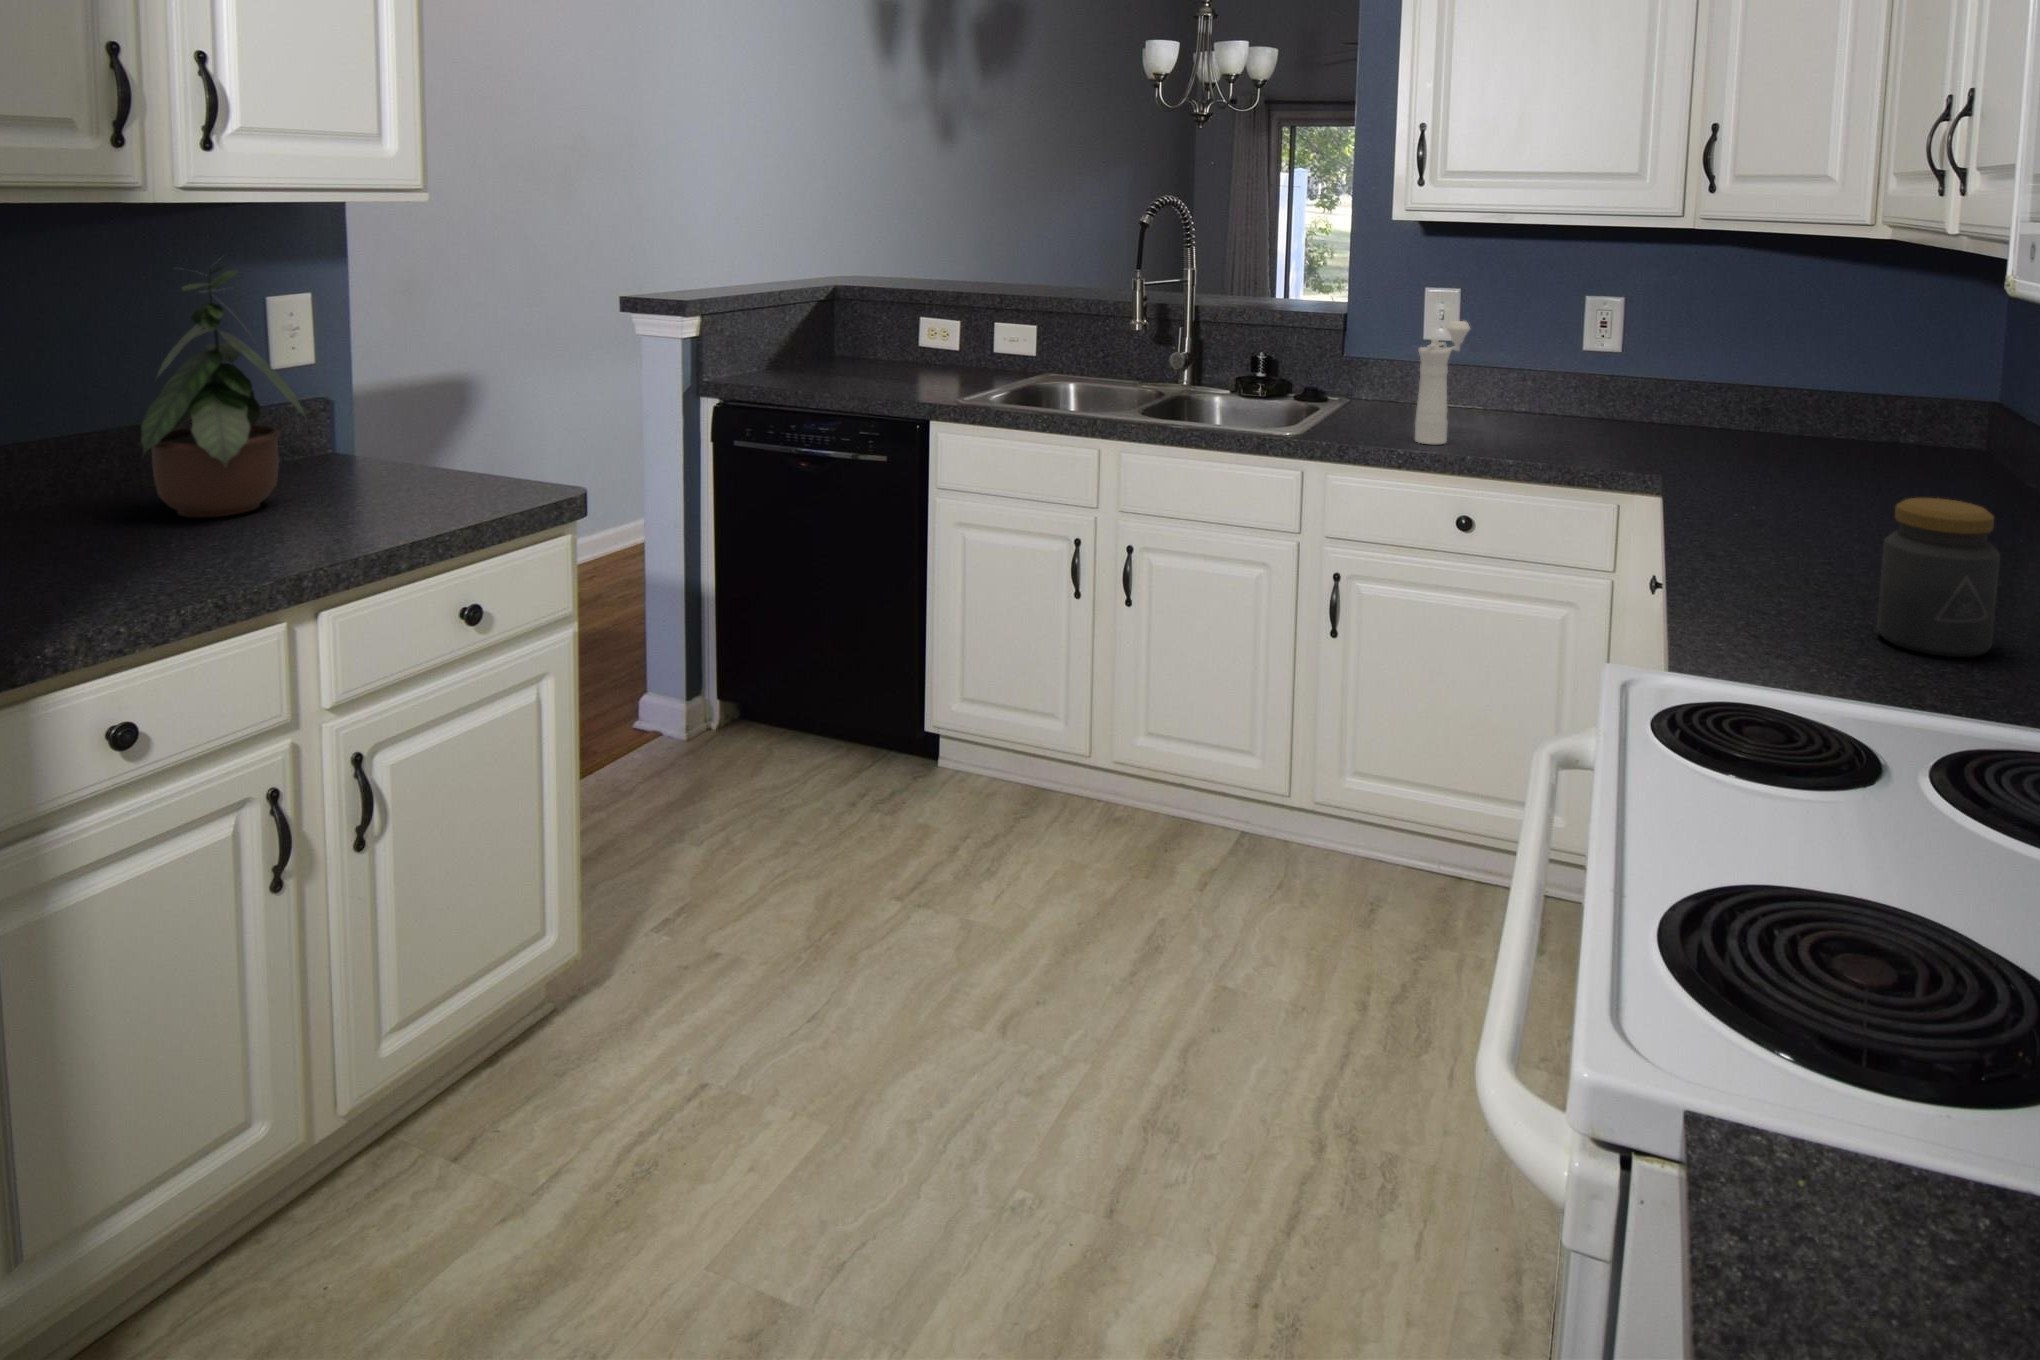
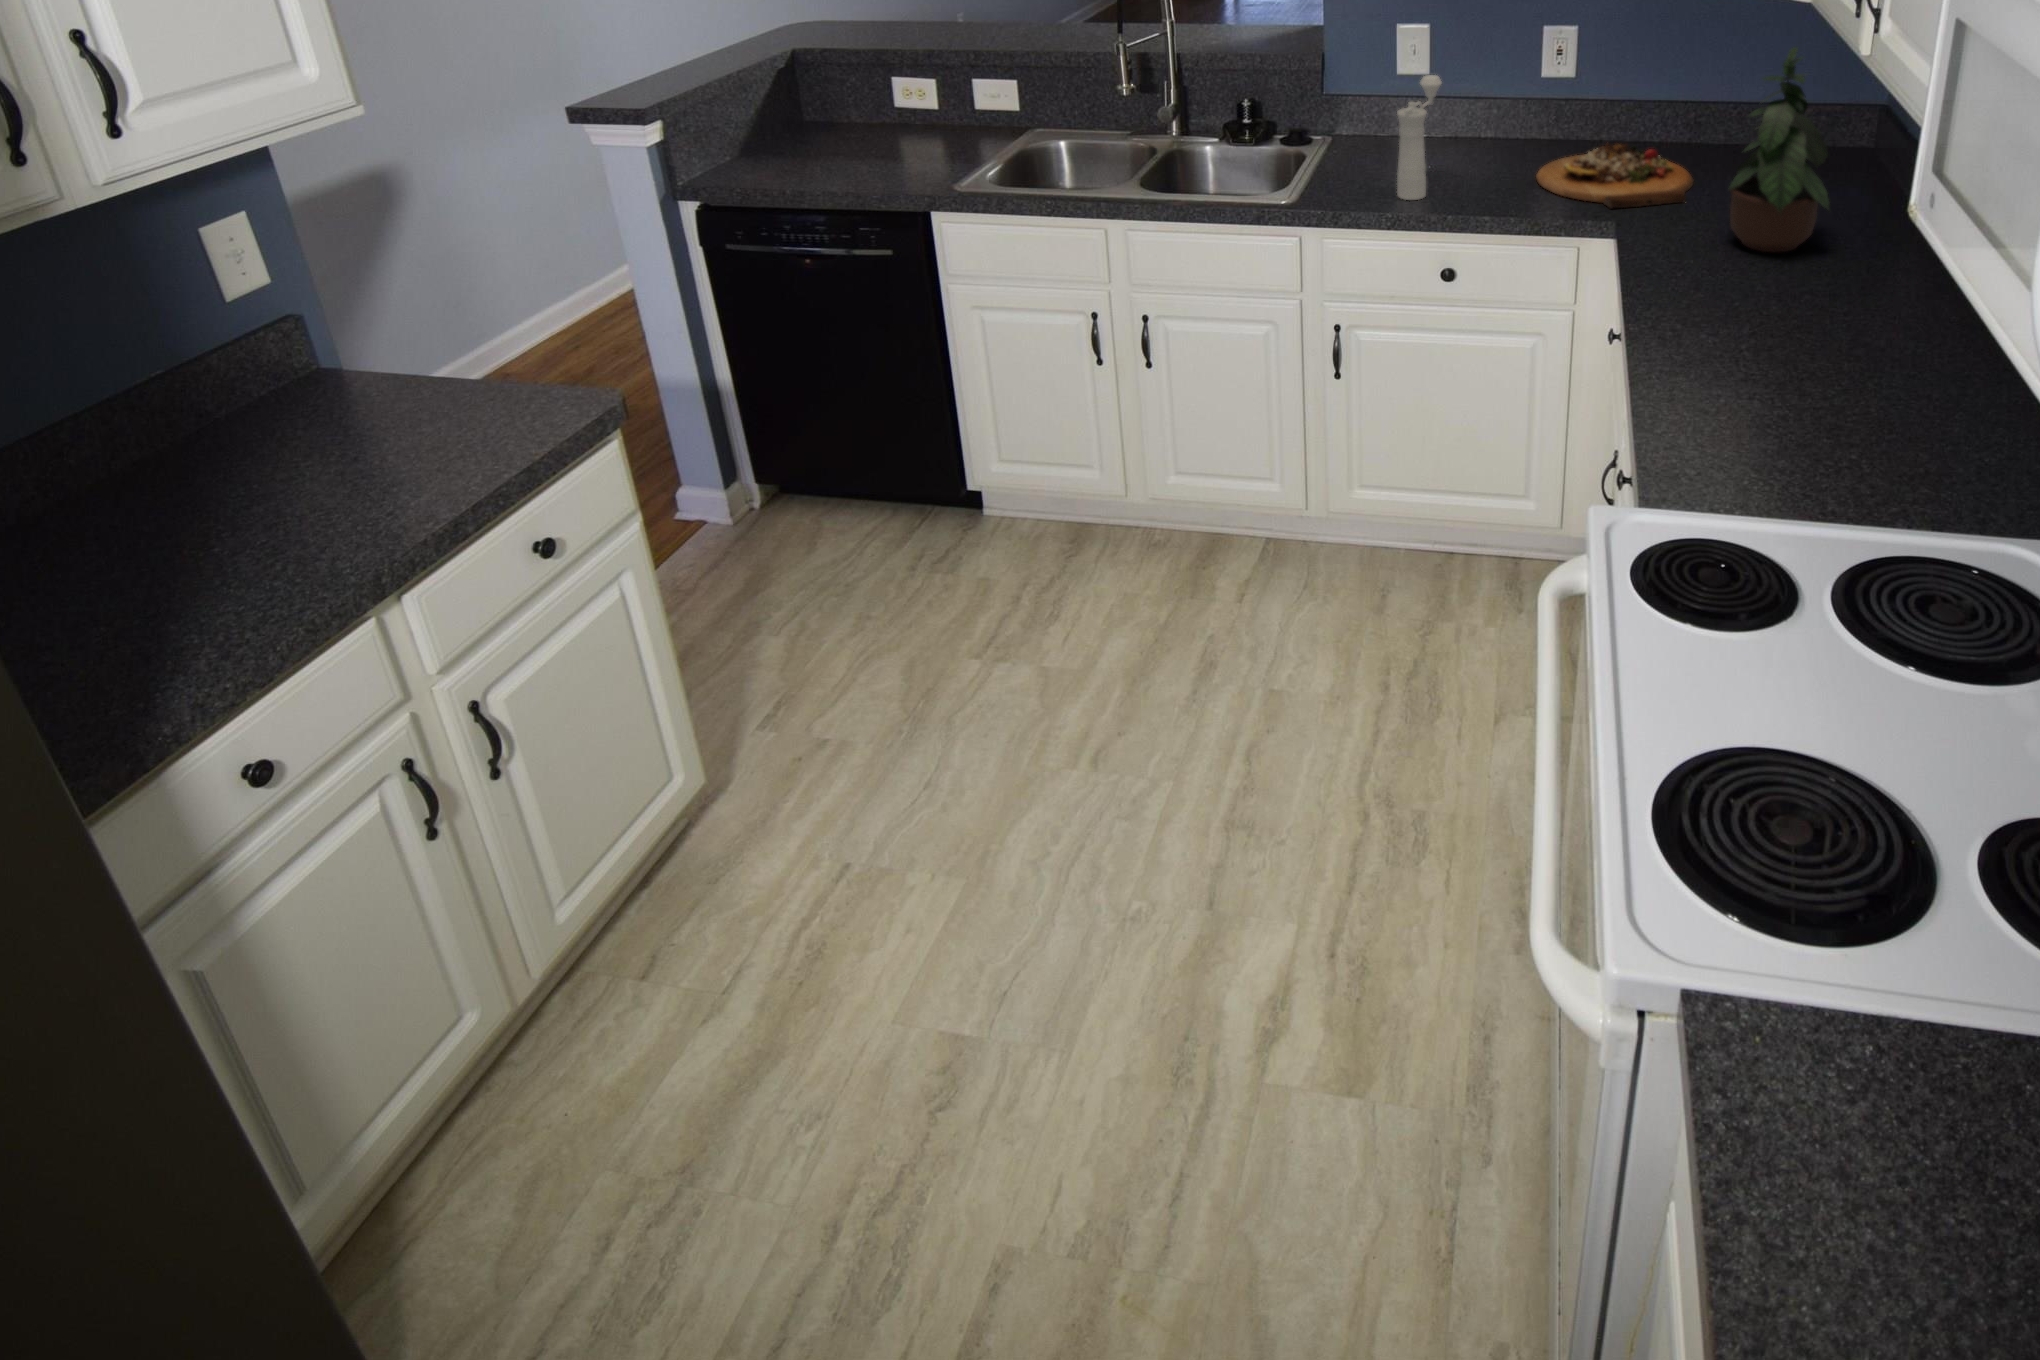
potted plant: present [141,265,304,517] -> present [1729,47,1829,252]
cutting board: none [1573,408,1760,468] -> present [1536,143,1693,208]
jar: present [1877,498,2000,657] -> none [1794,318,1890,450]

